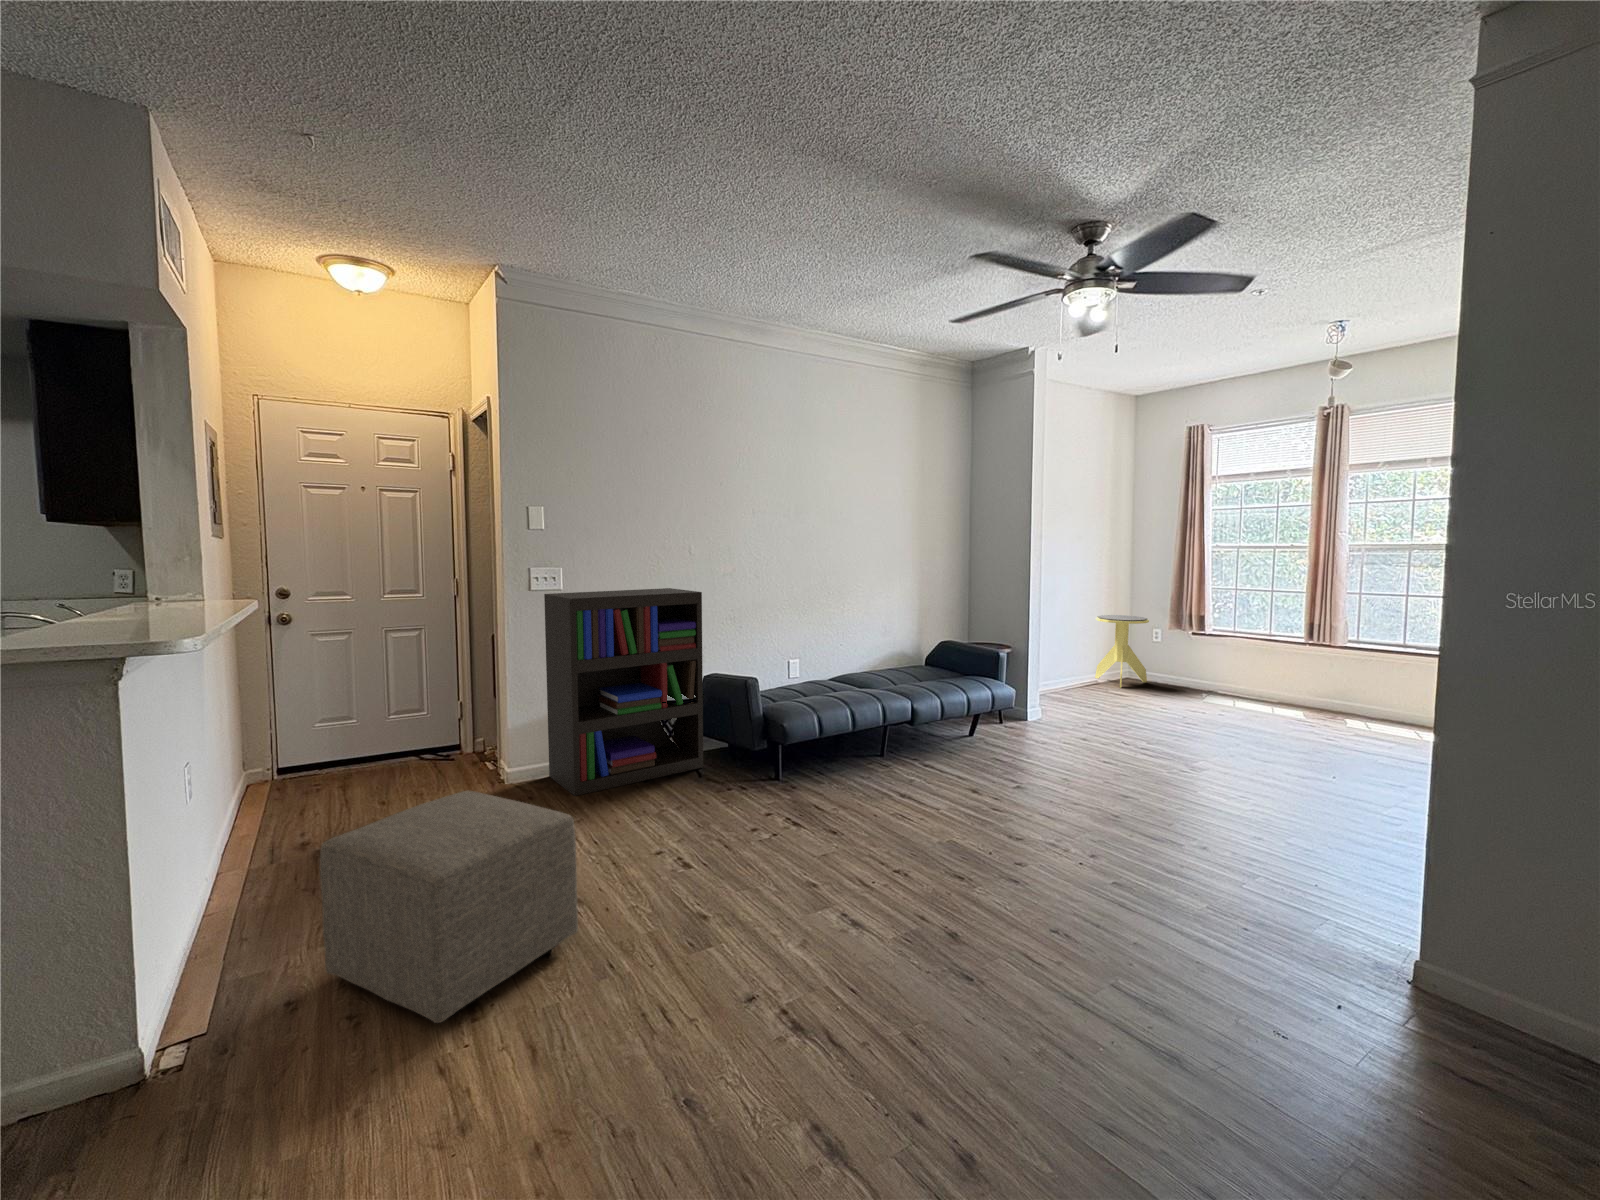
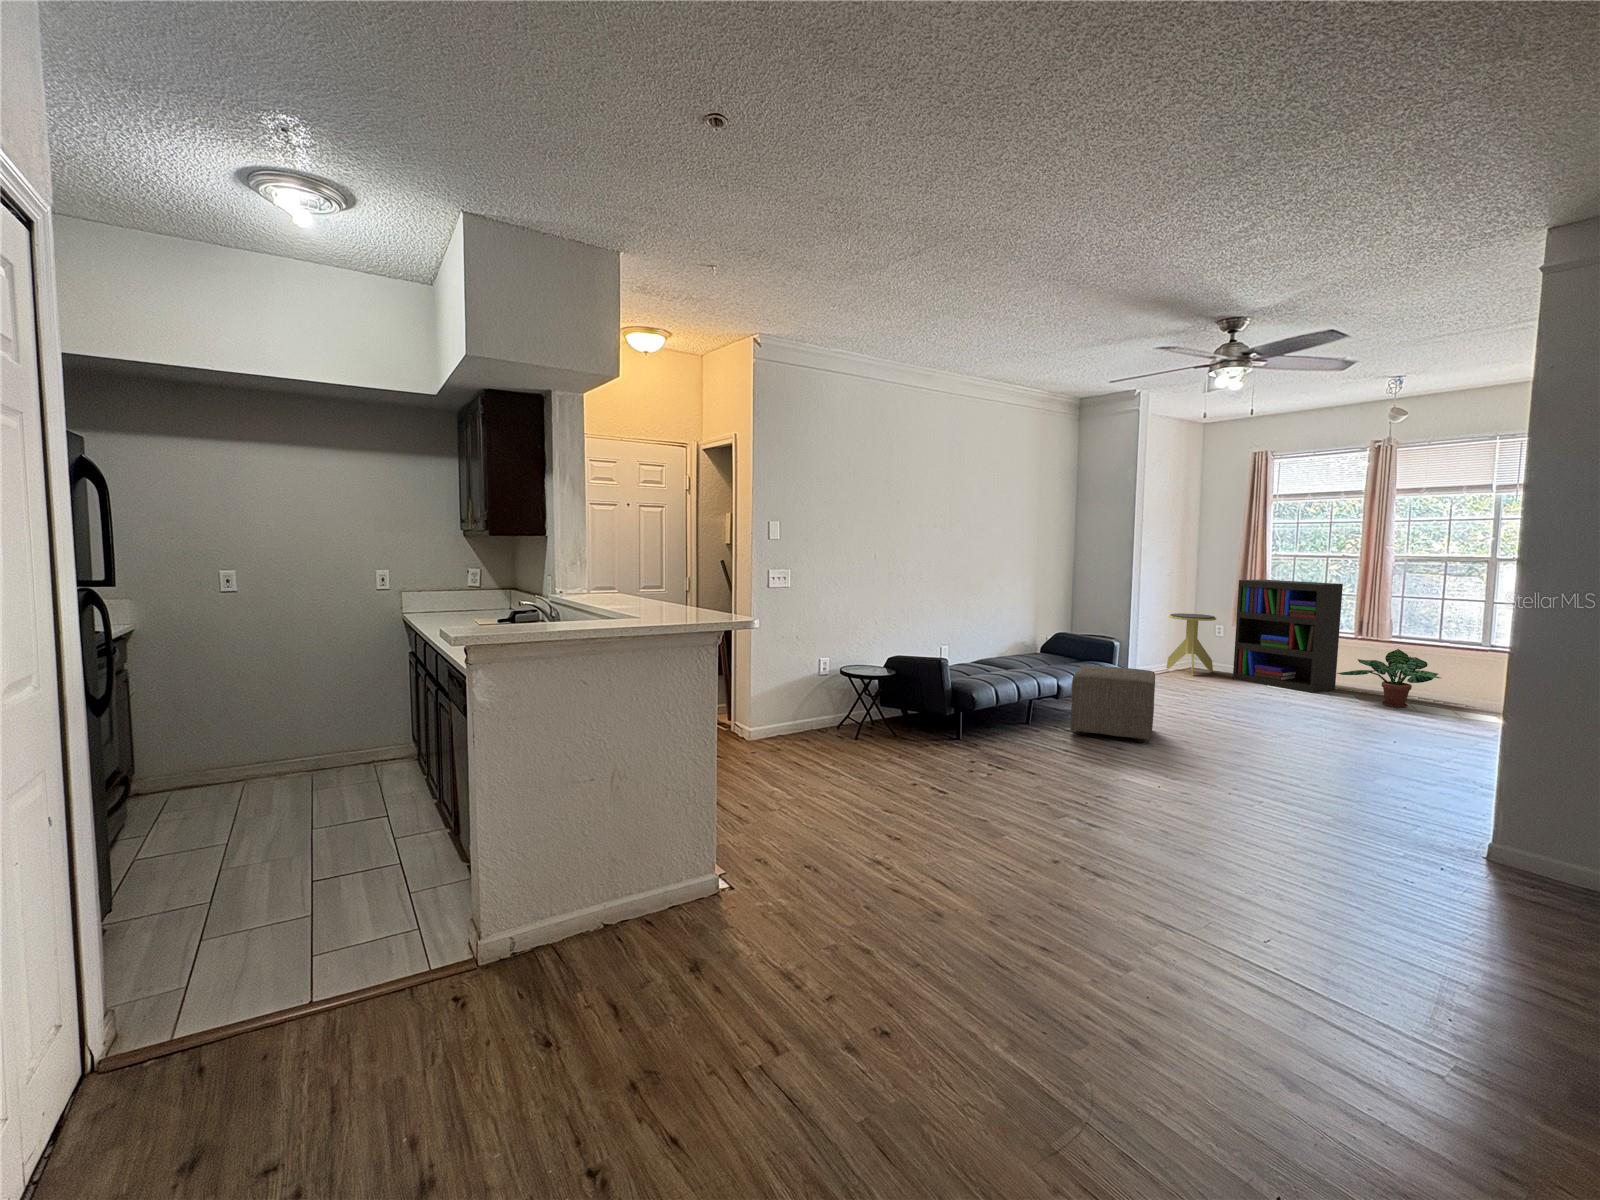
bookshelf: present [544,588,703,796] -> present [1233,580,1343,693]
potted plant: none [1277,658,1403,729] -> present [1337,649,1440,708]
ottoman: present [319,791,578,1023] -> present [1070,665,1155,742]

